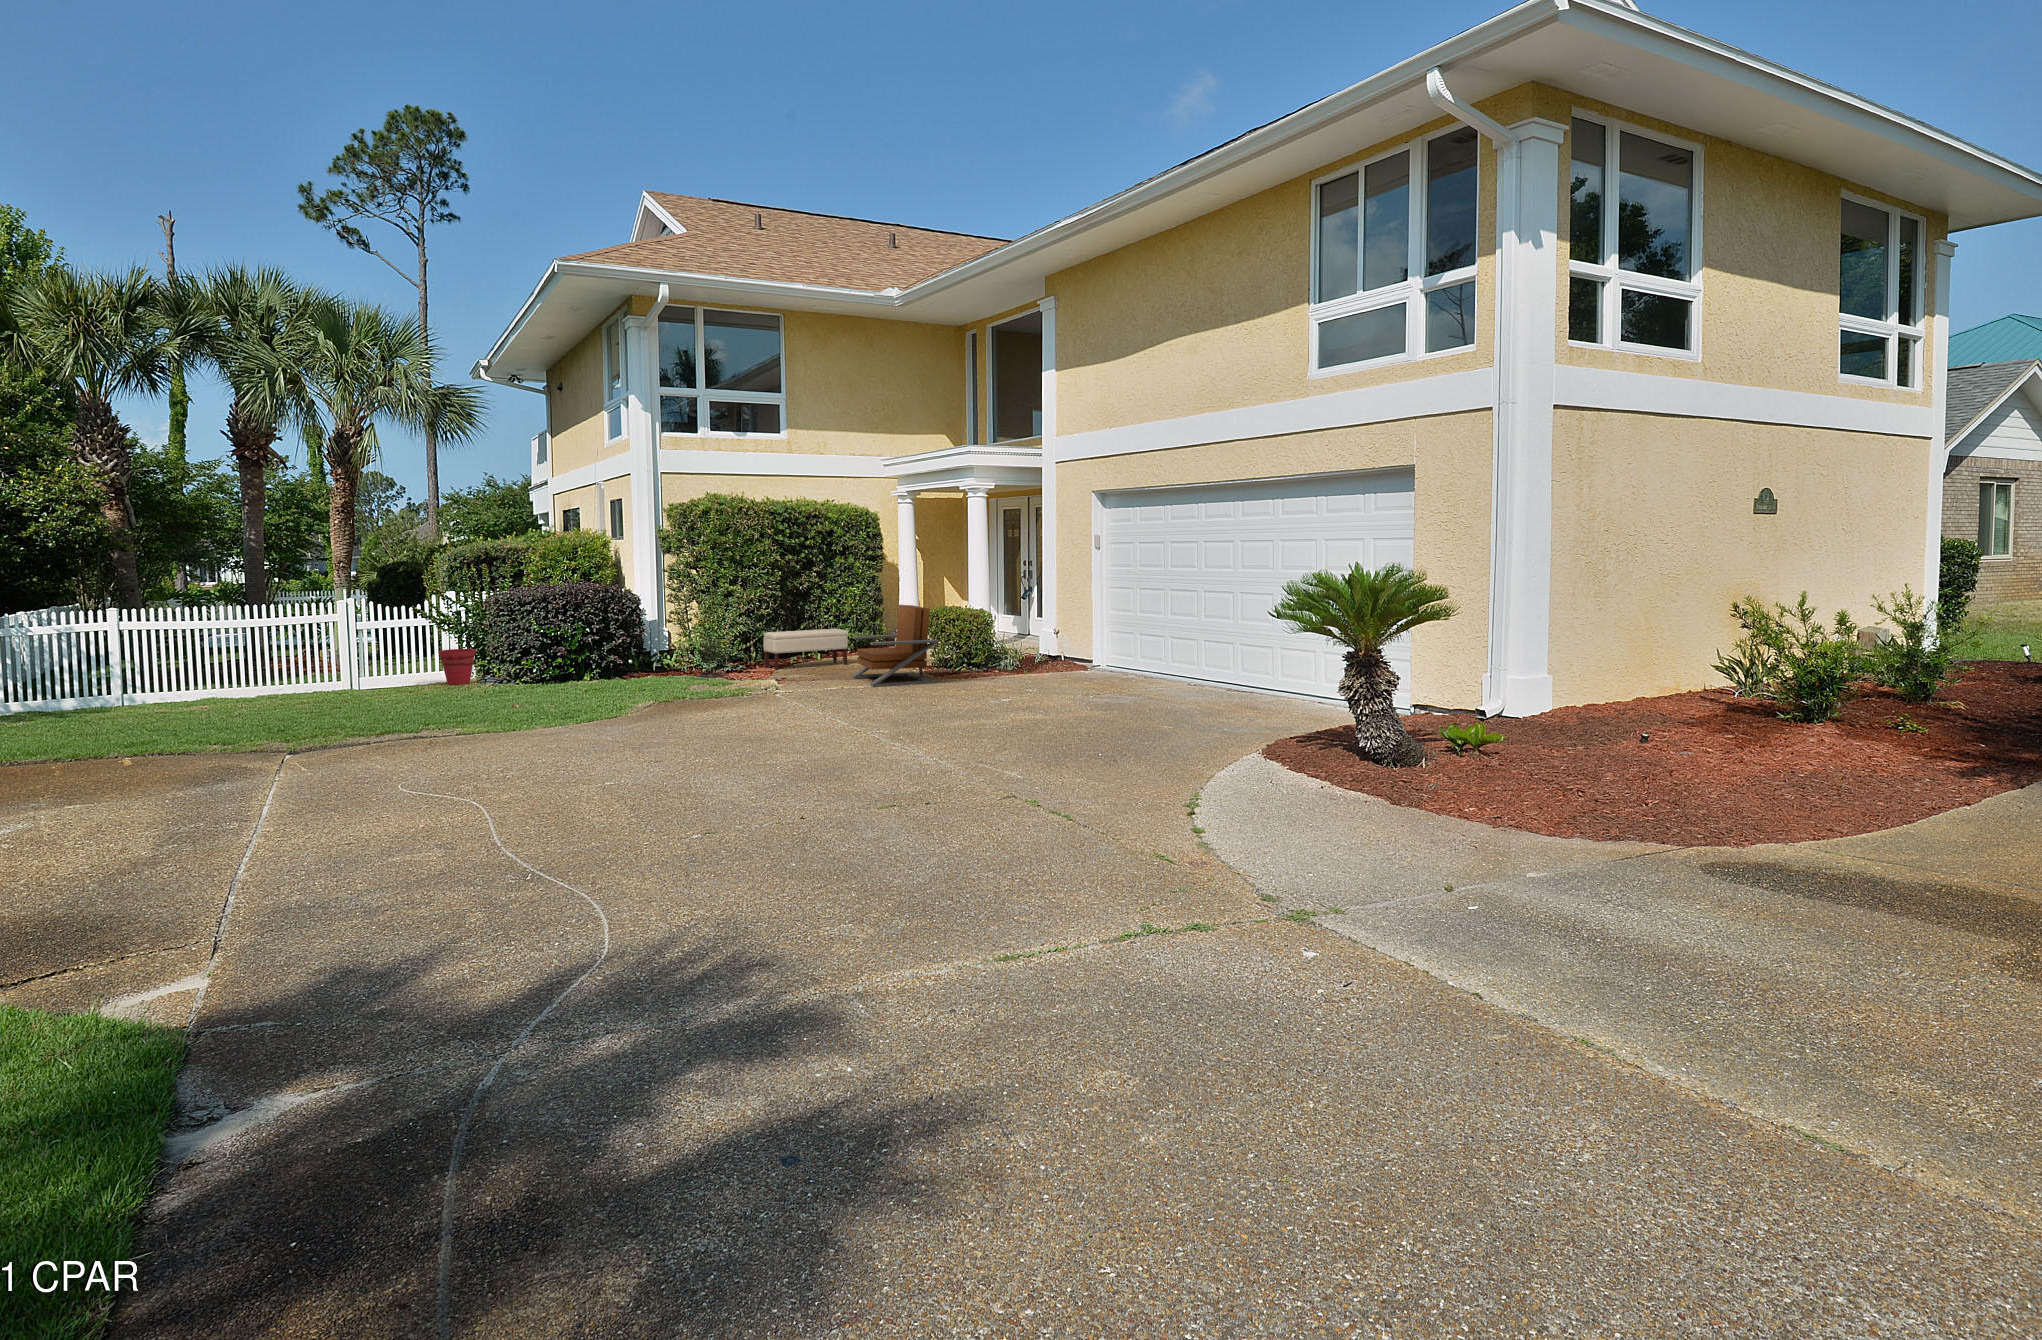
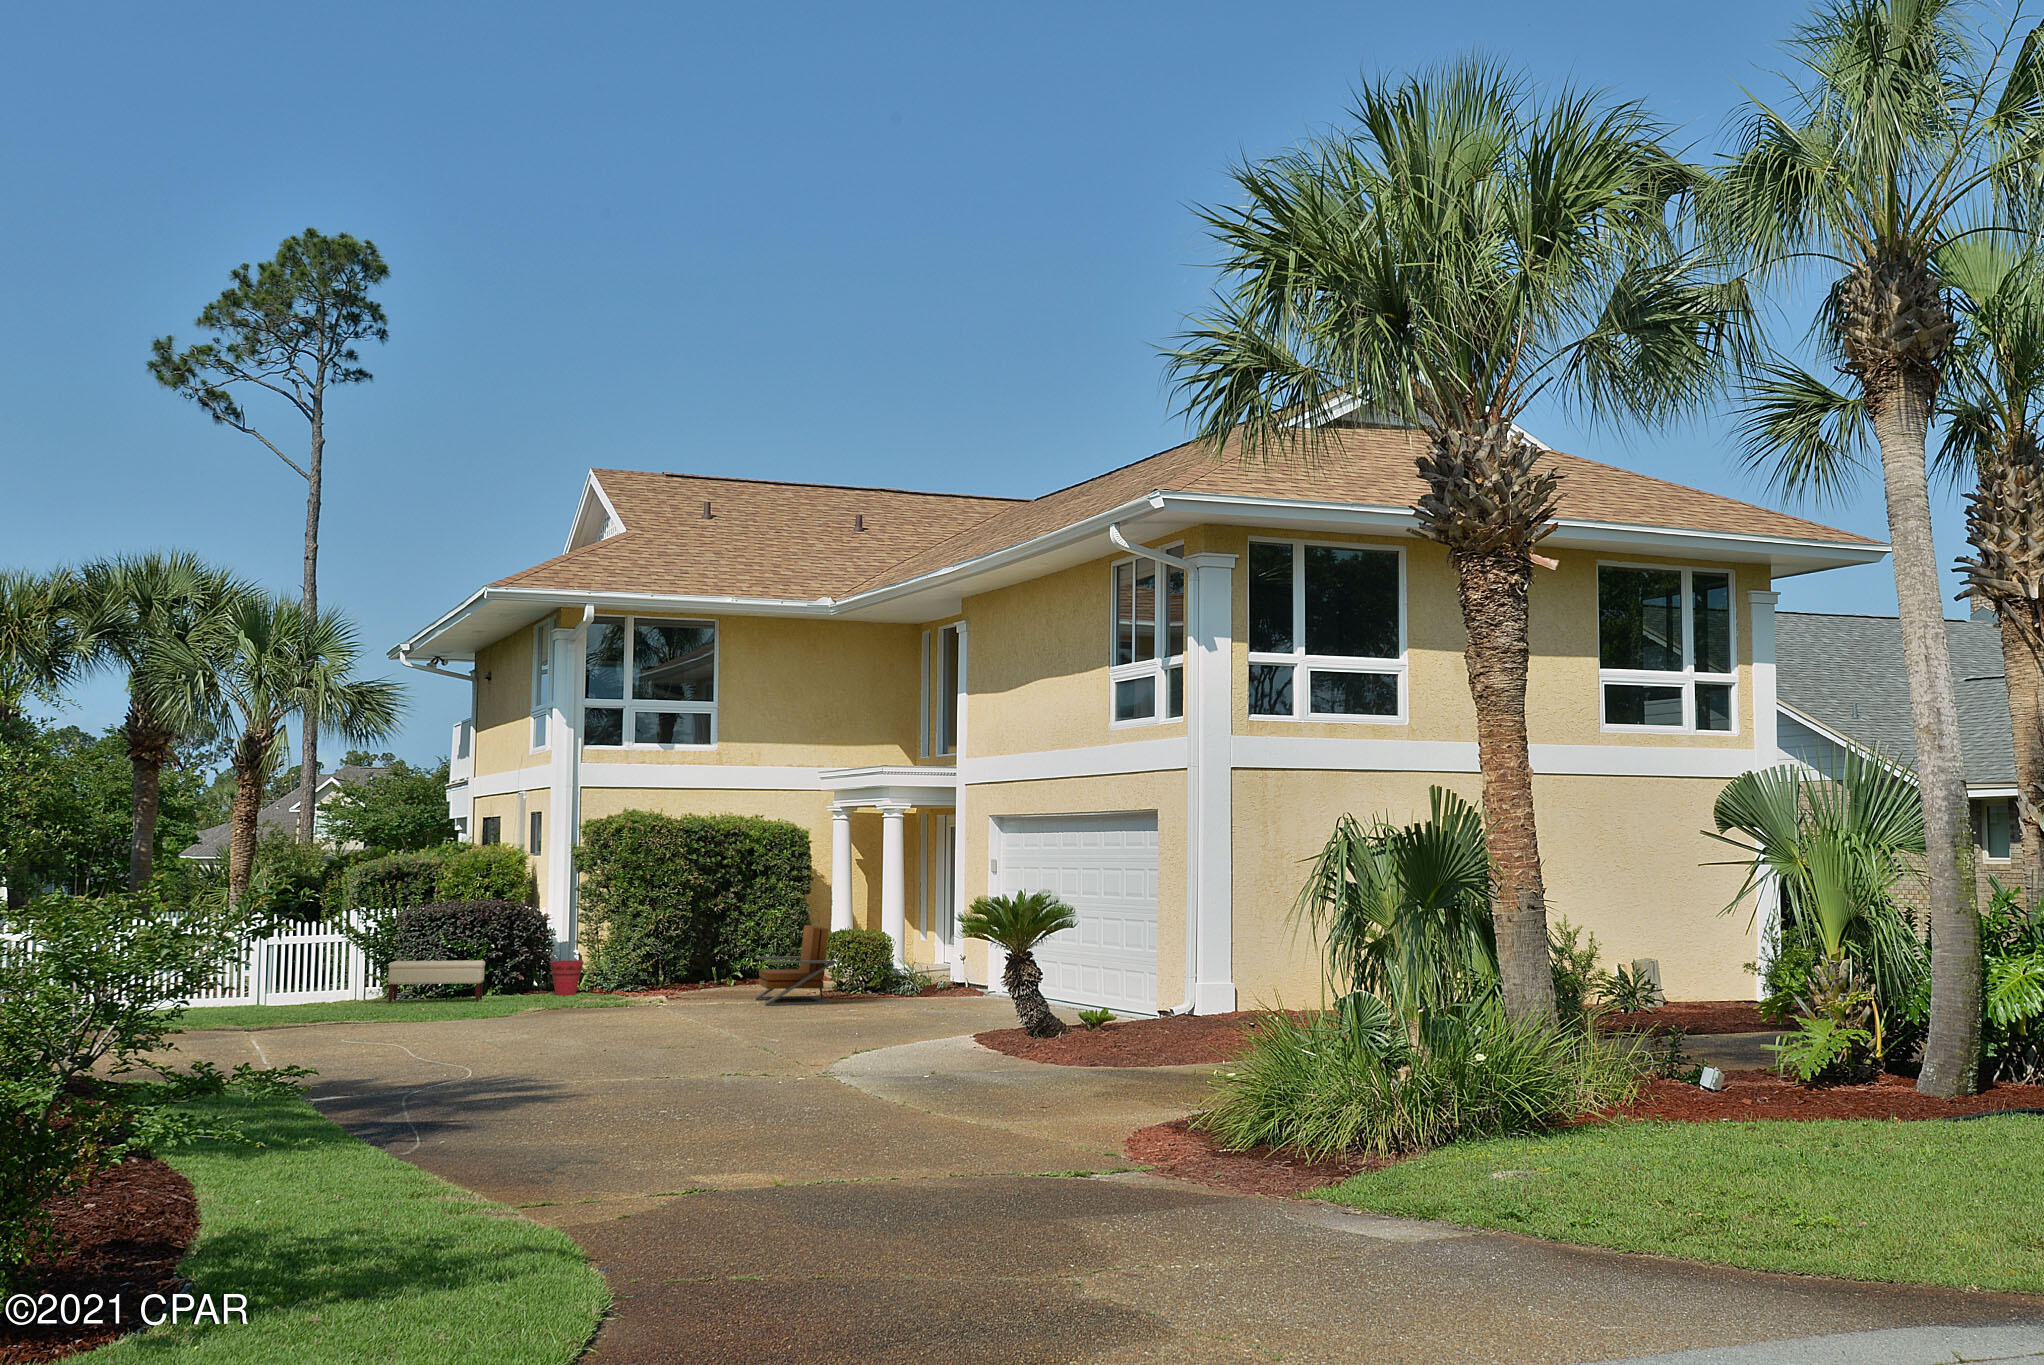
bench: present [764,629,848,670] -> present [388,960,485,1003]
potted tree: present [699,631,724,677] -> none [601,947,633,998]
bucket: present [439,649,476,685] -> present [550,960,583,995]

